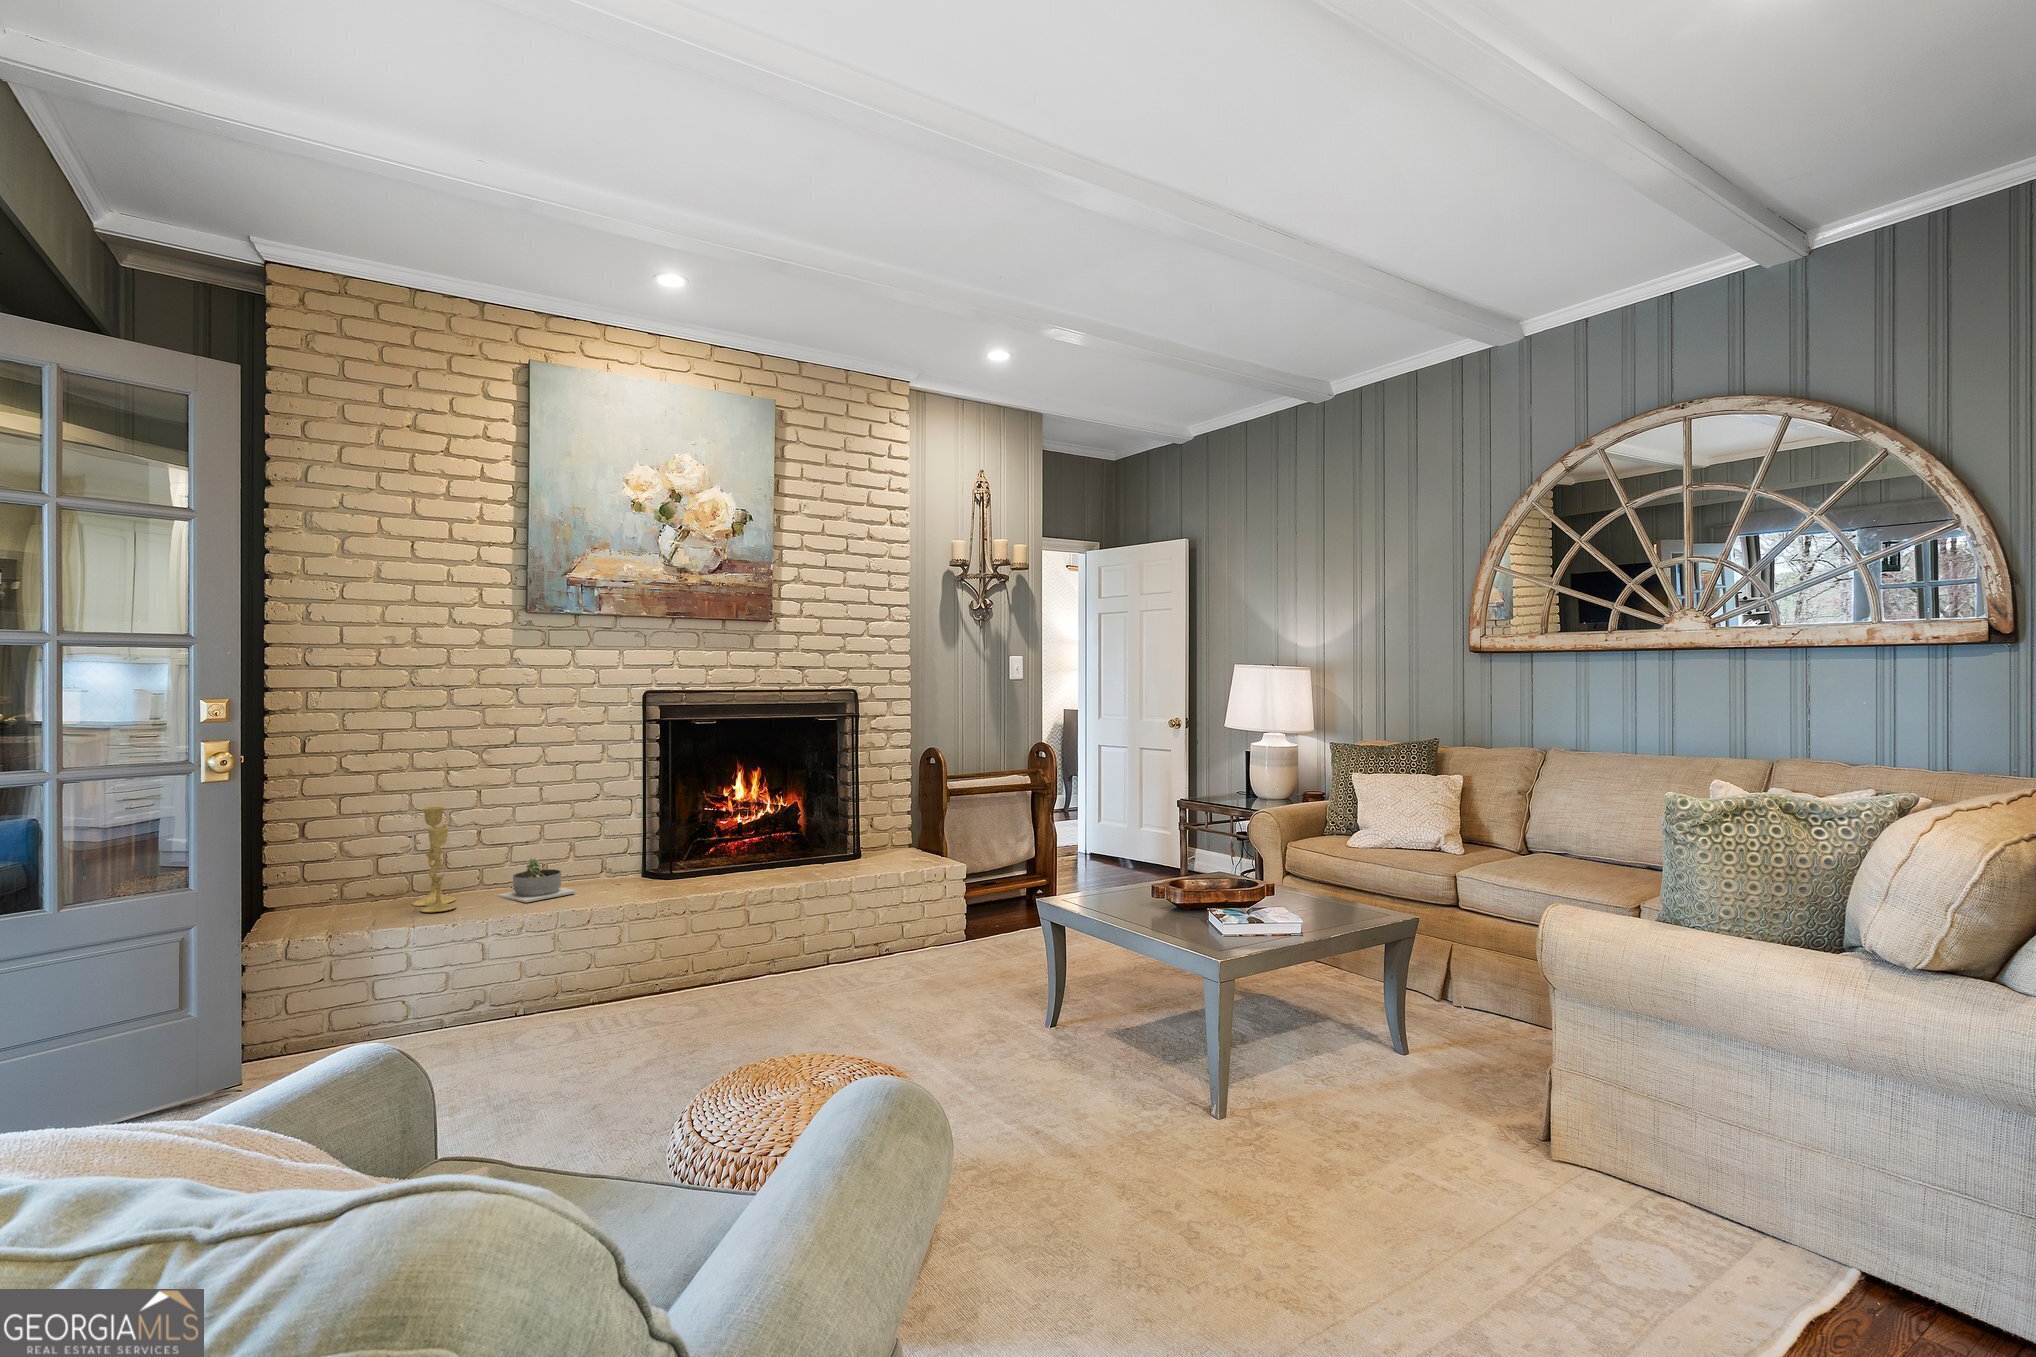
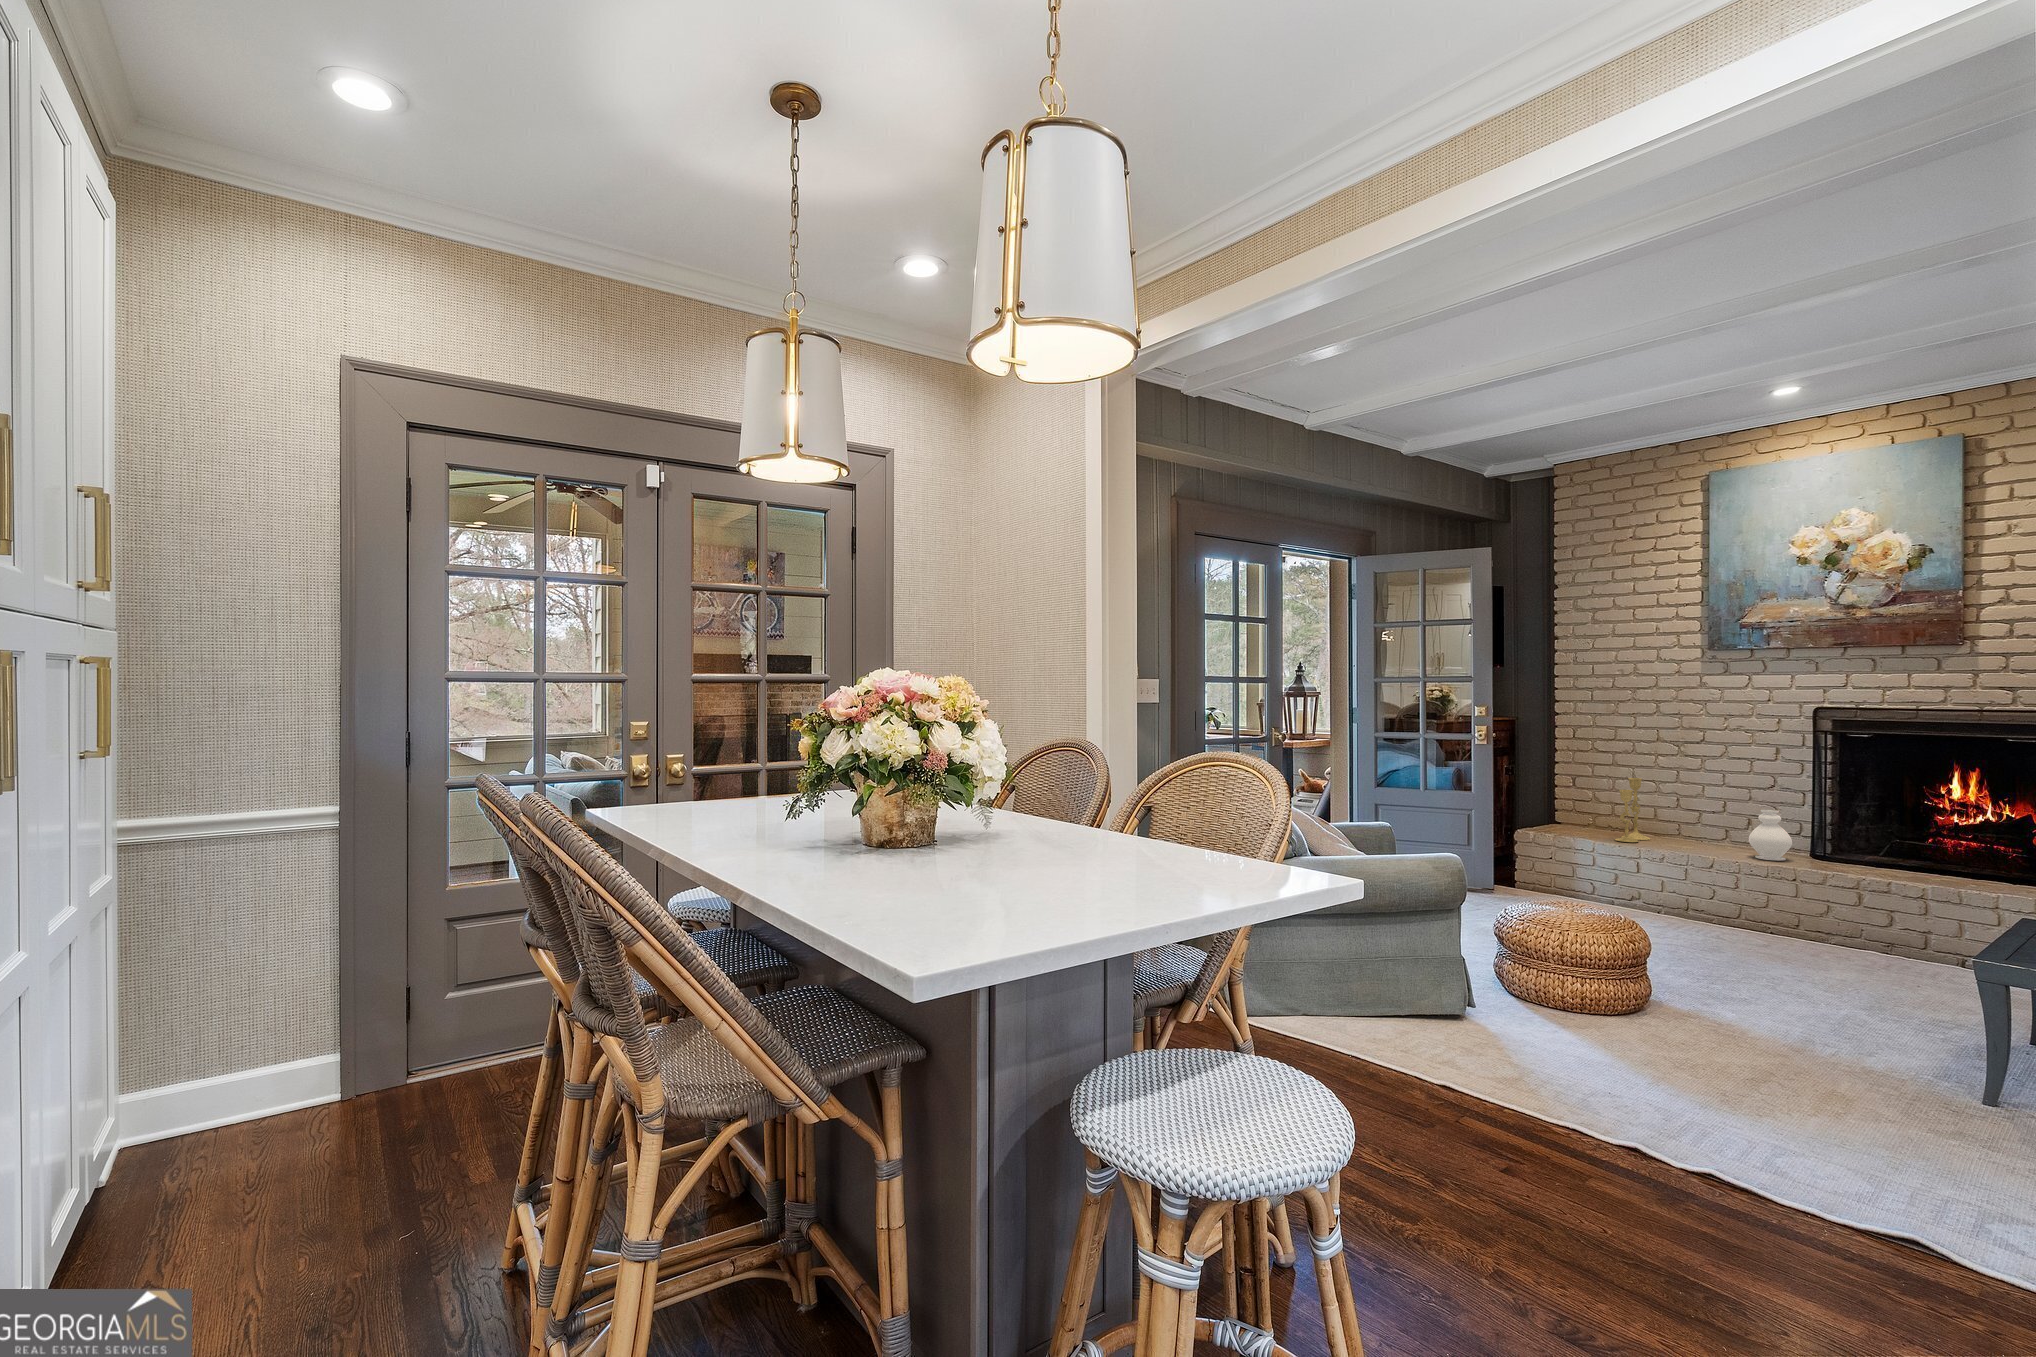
decorative vase: none [607,825,655,892] -> present [1749,810,1792,861]
succulent planter: present [498,858,576,903] -> none [1677,821,1725,852]

